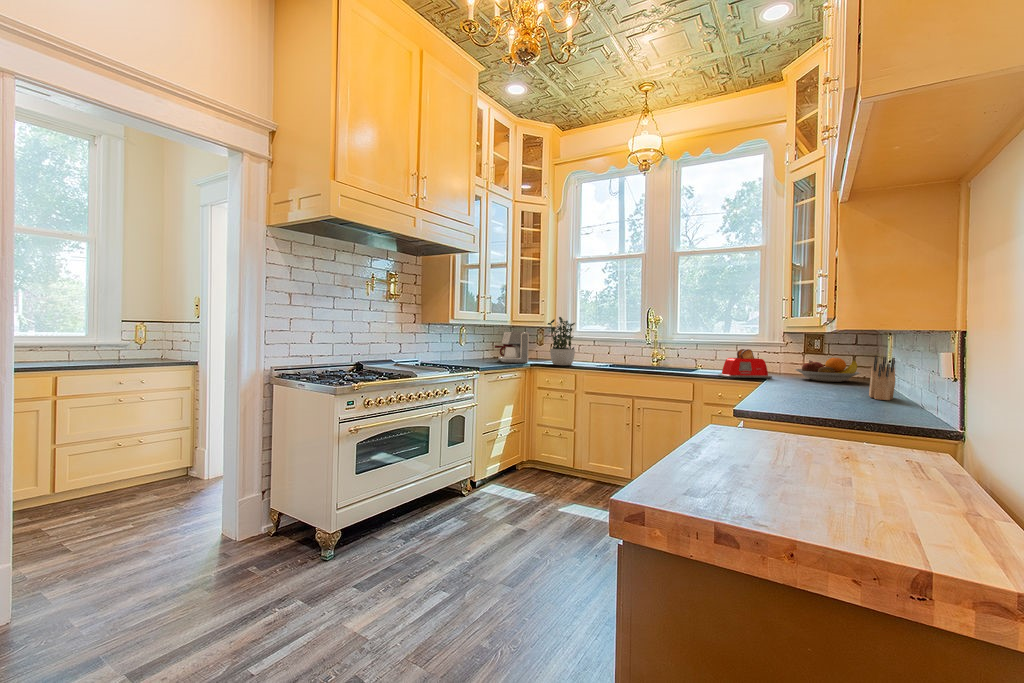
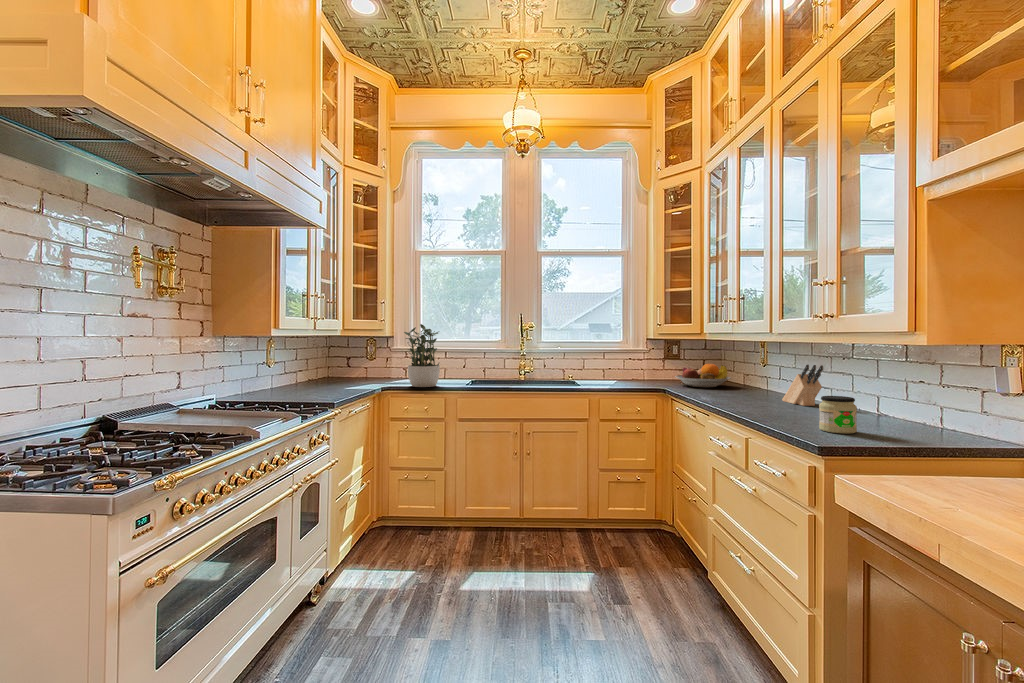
coffee maker: present [495,332,529,363] -> none [324,345,376,389]
toaster: present [718,349,772,378] -> none [615,359,661,390]
jar: none [800,380,836,415] -> present [819,396,857,434]

